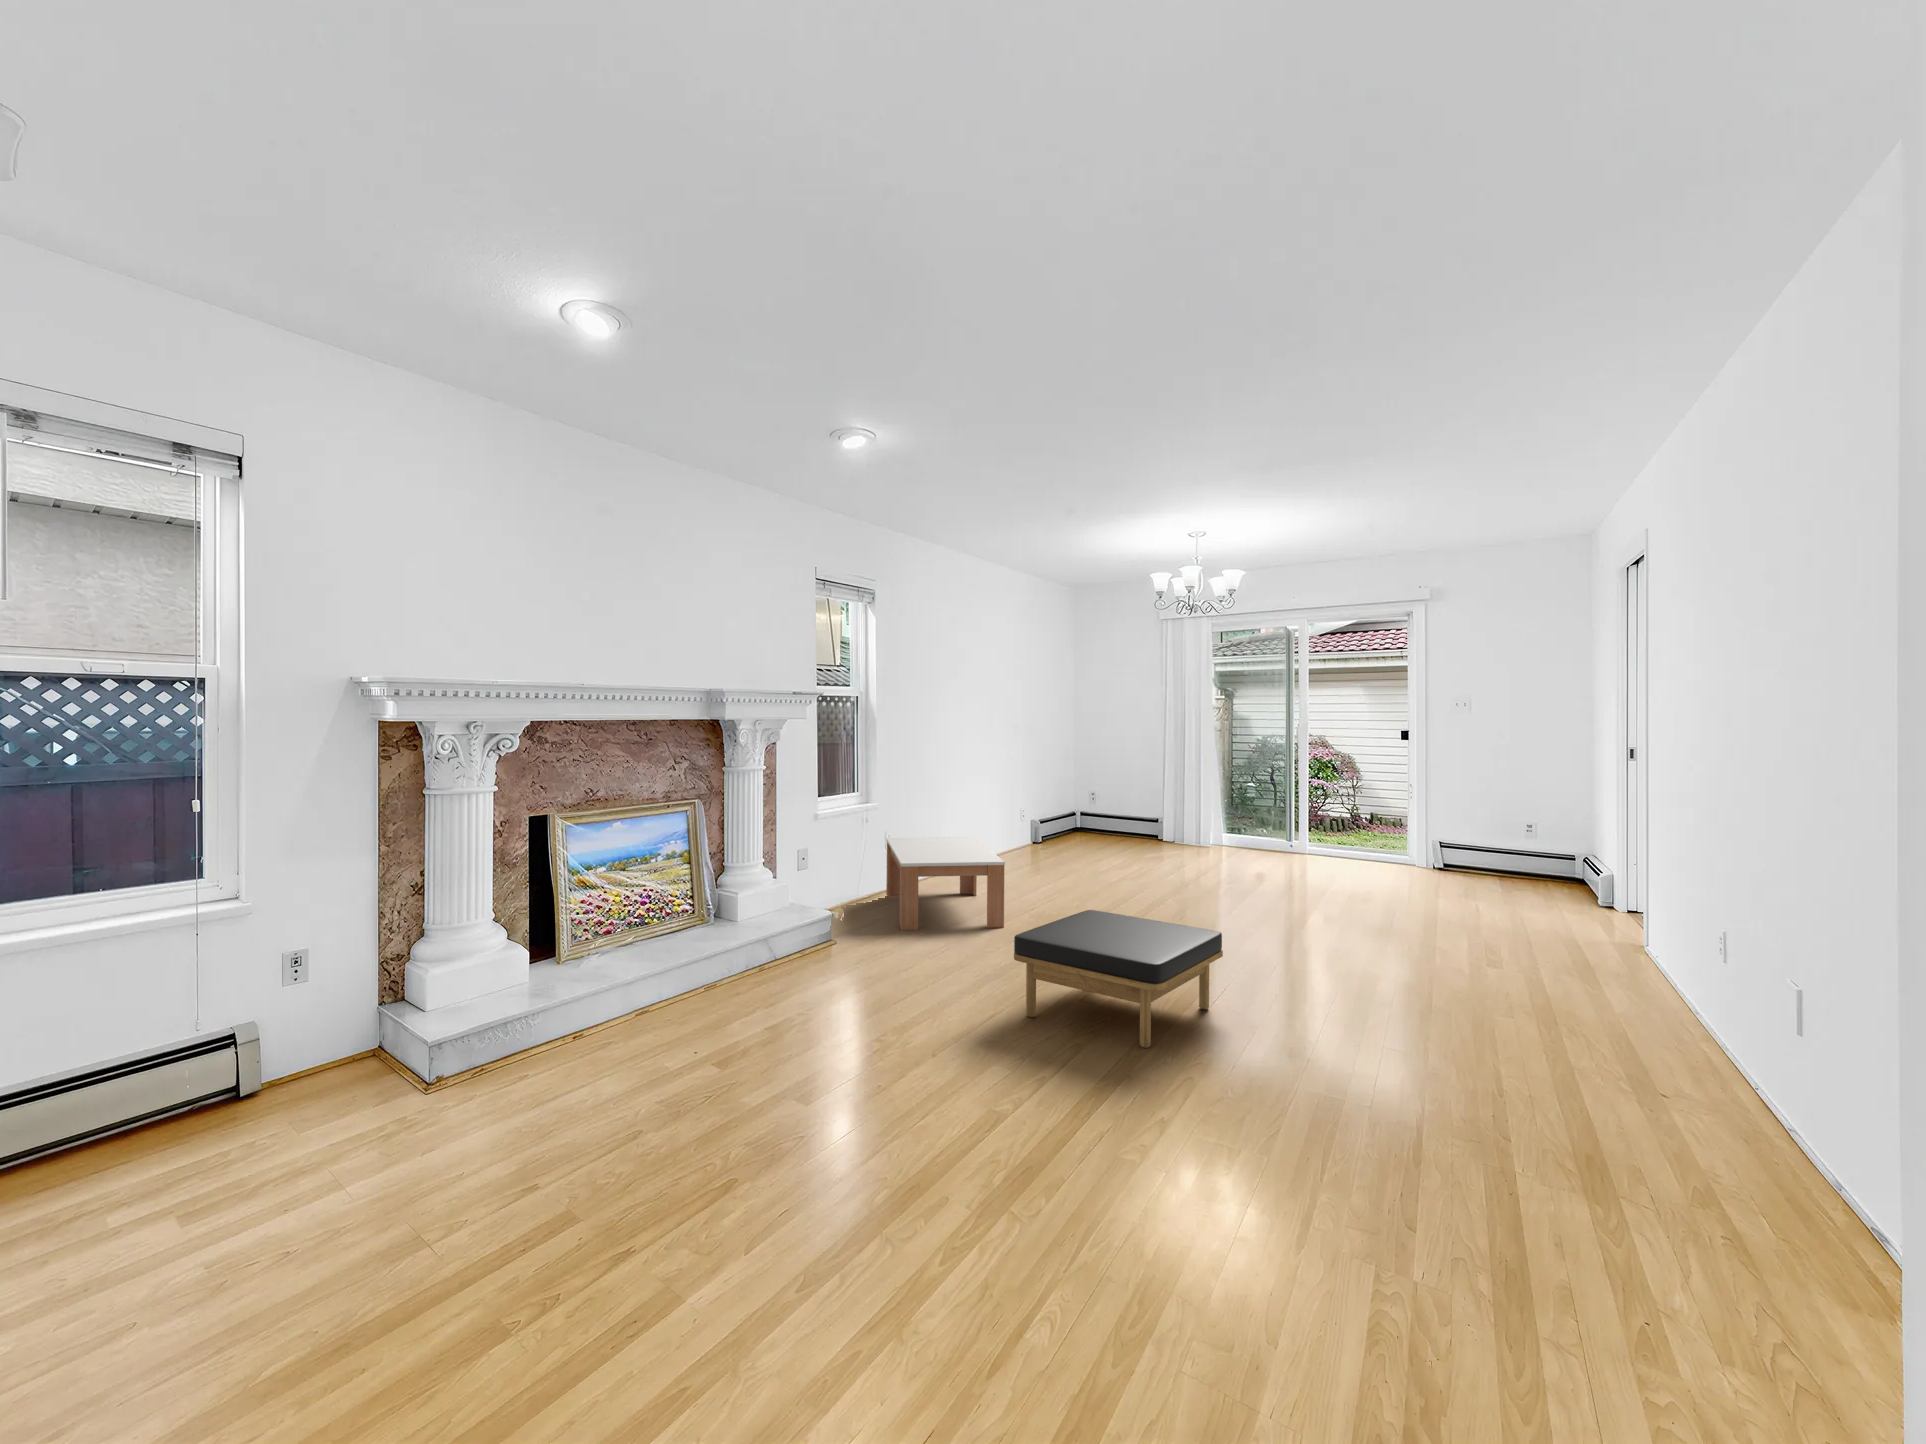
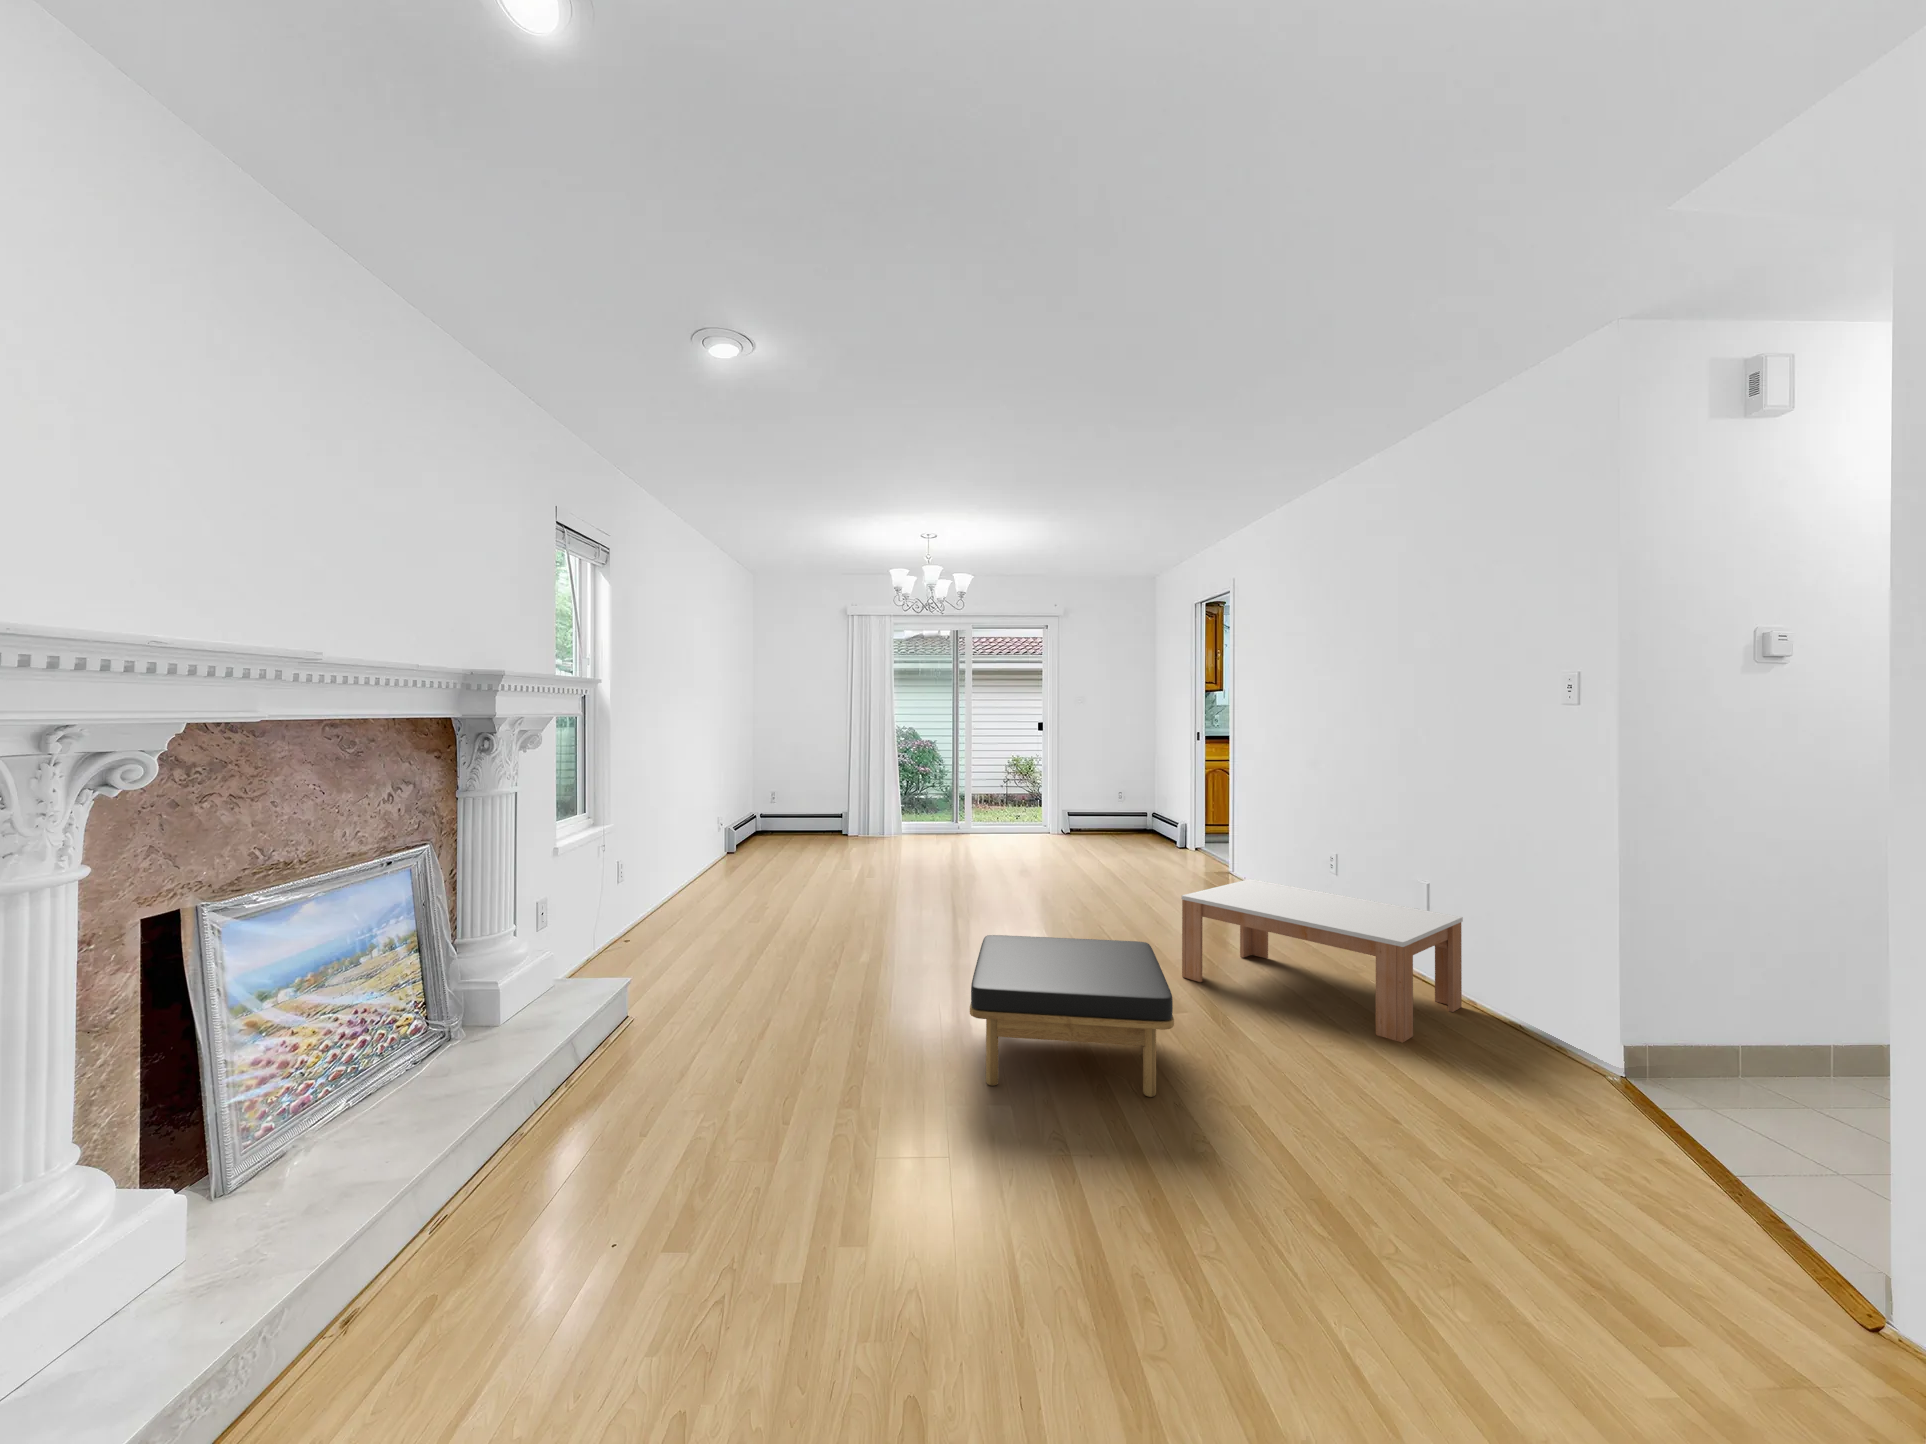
coffee table: present [886,837,1005,930] -> present [1182,879,1463,1043]

